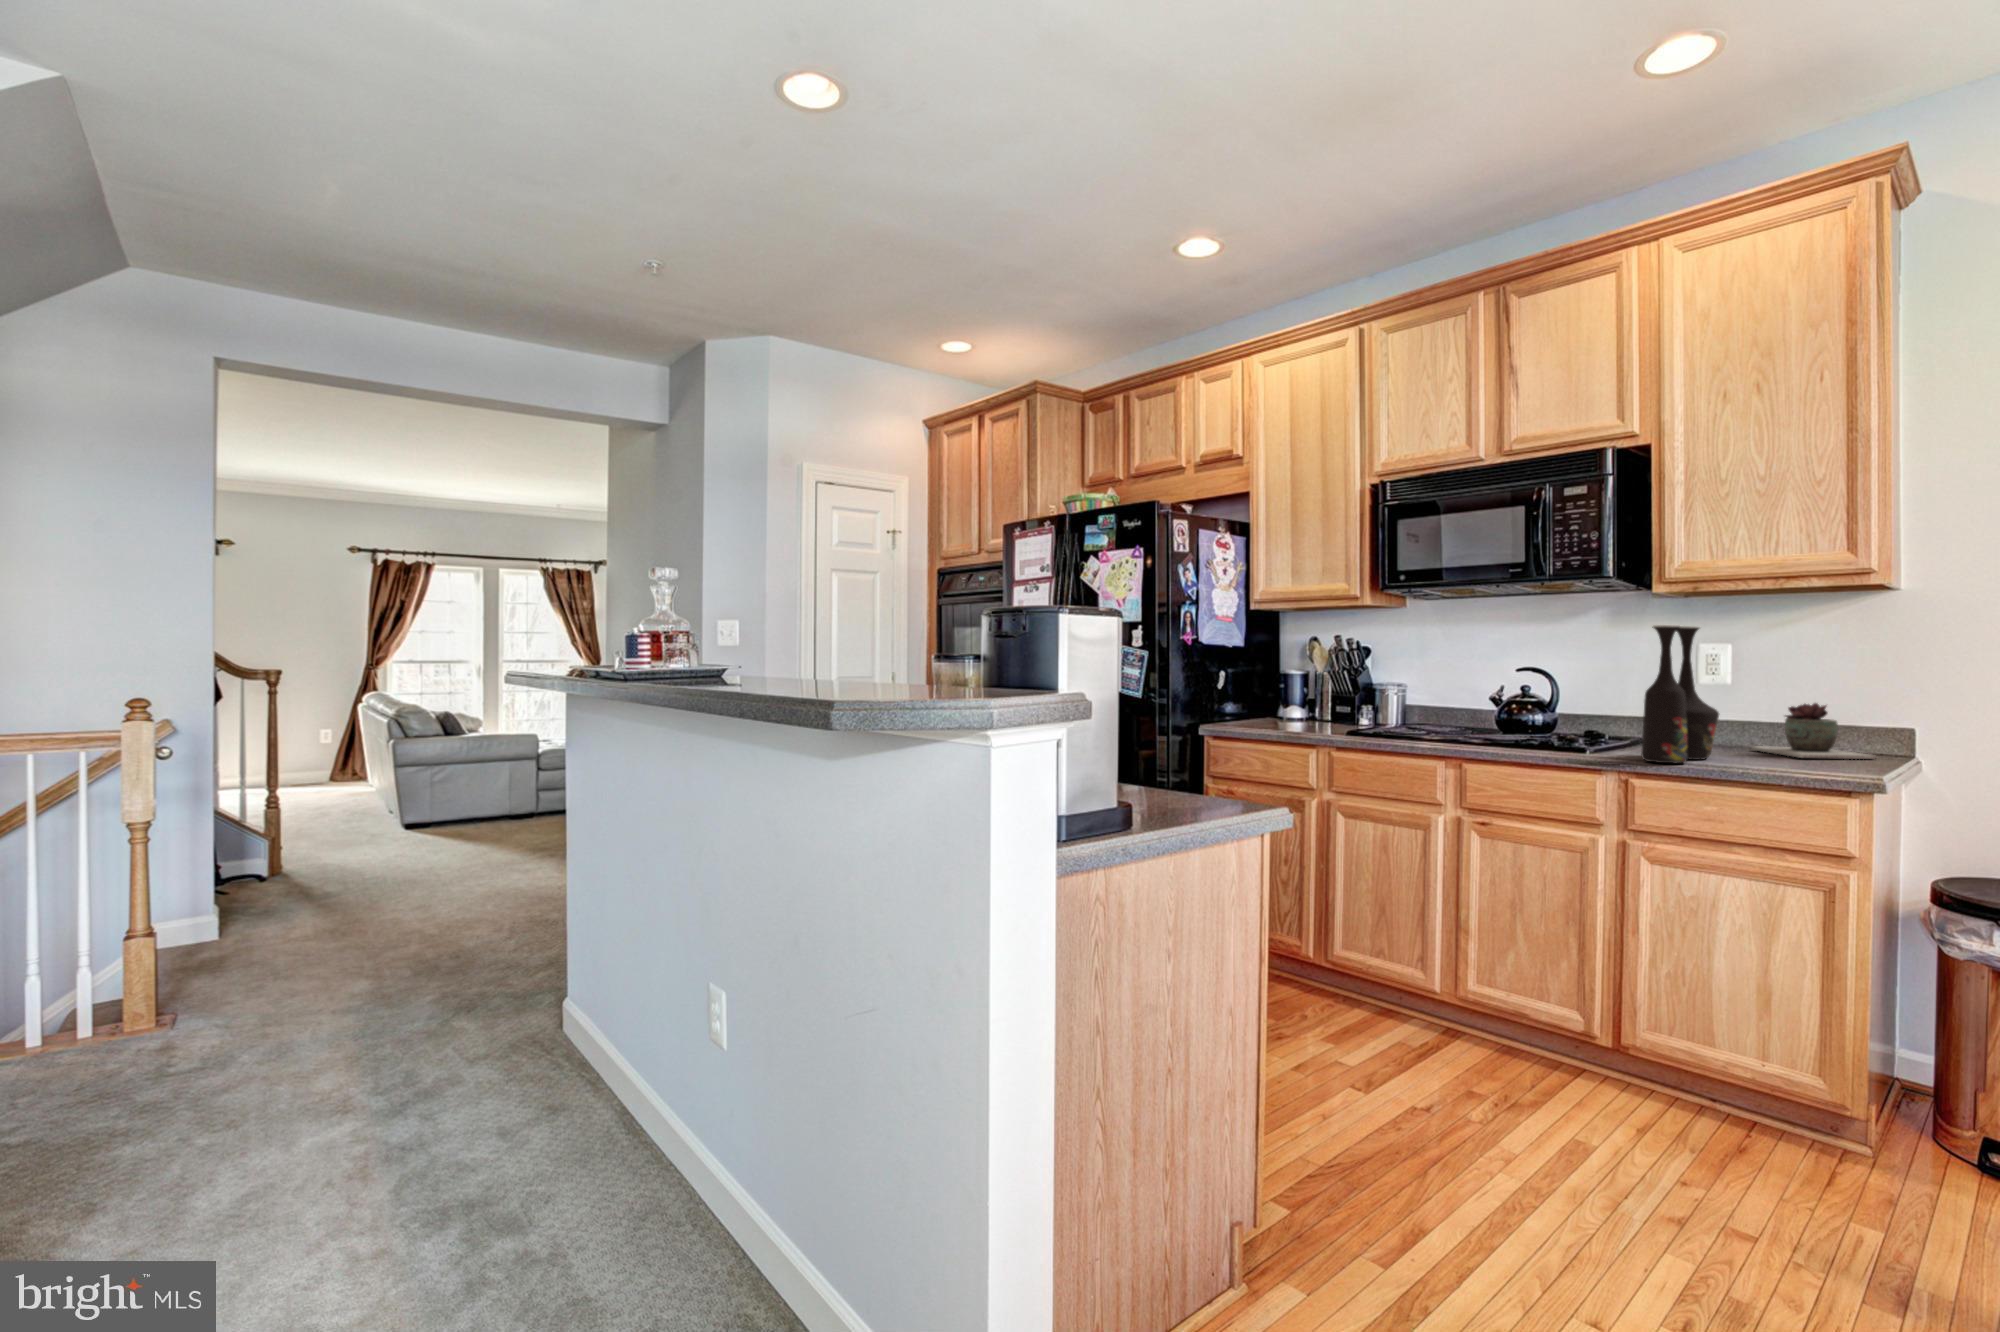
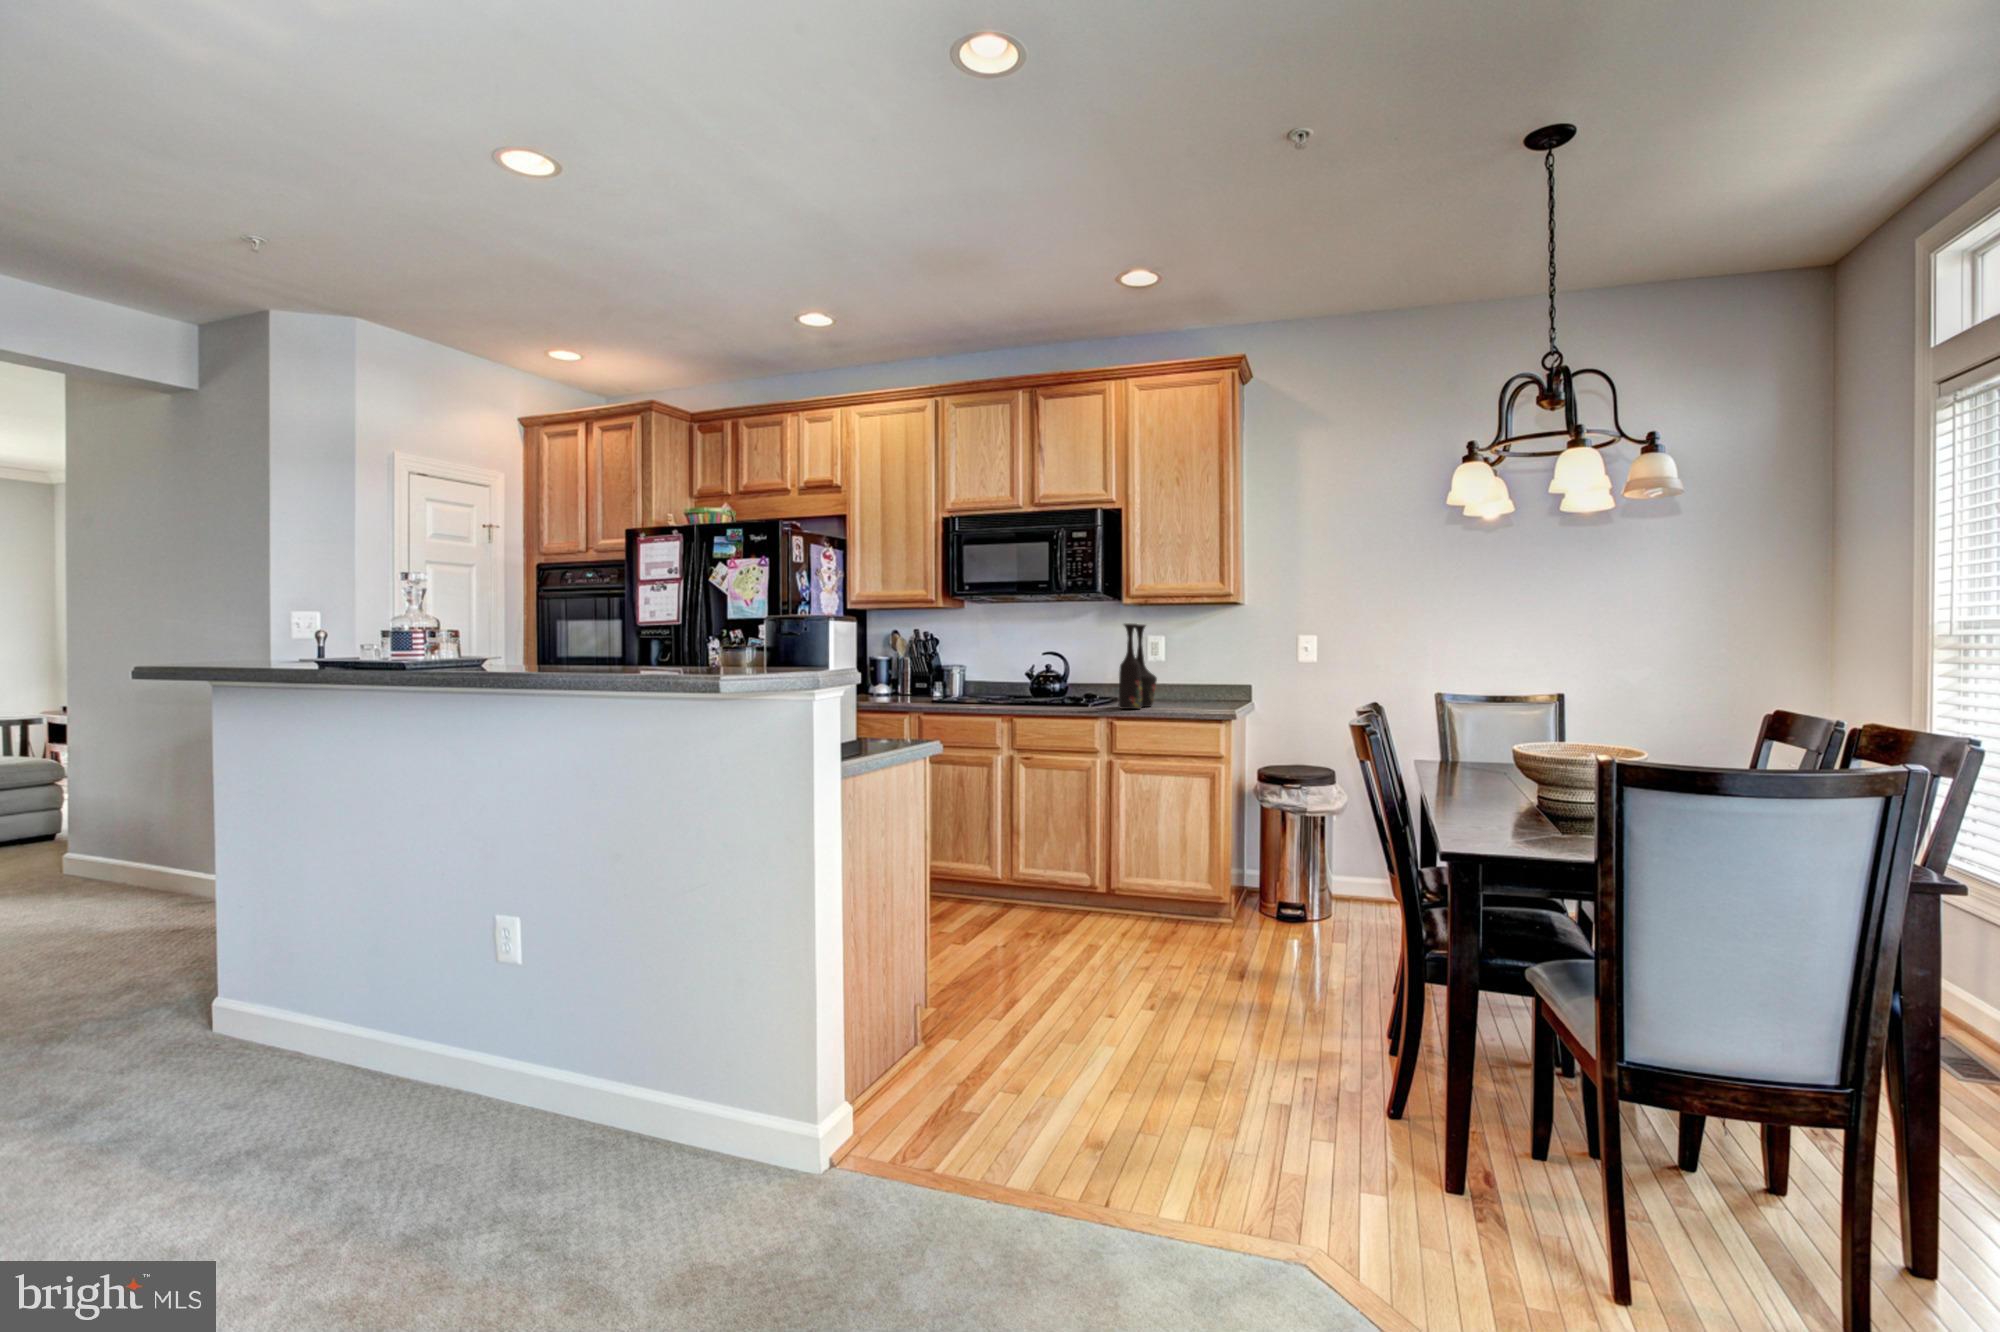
succulent plant: present [1752,703,1876,759] -> none [1173,670,1231,703]

